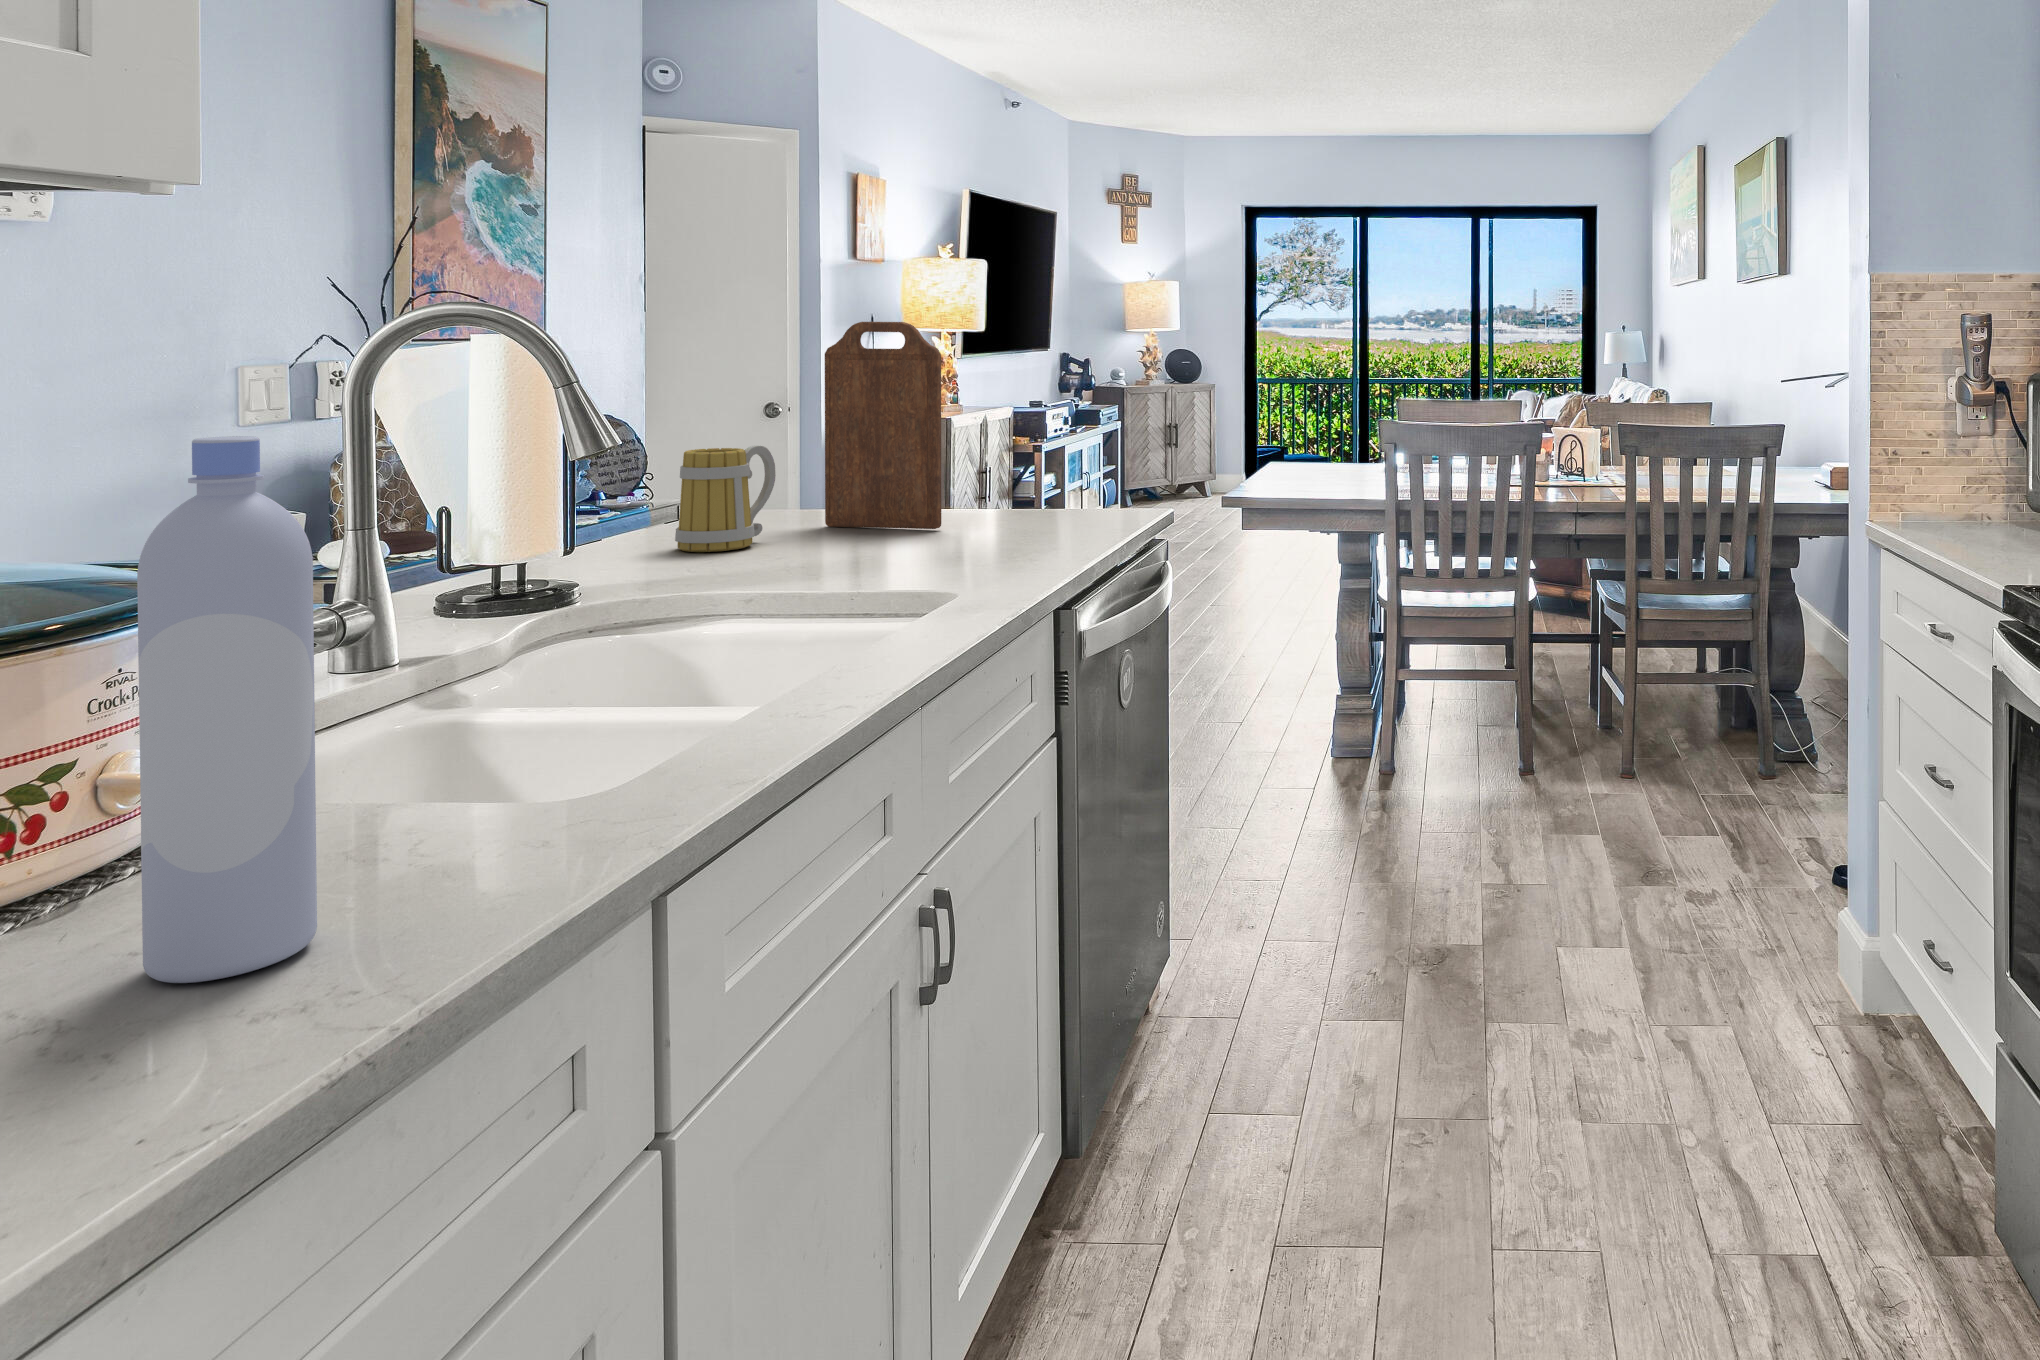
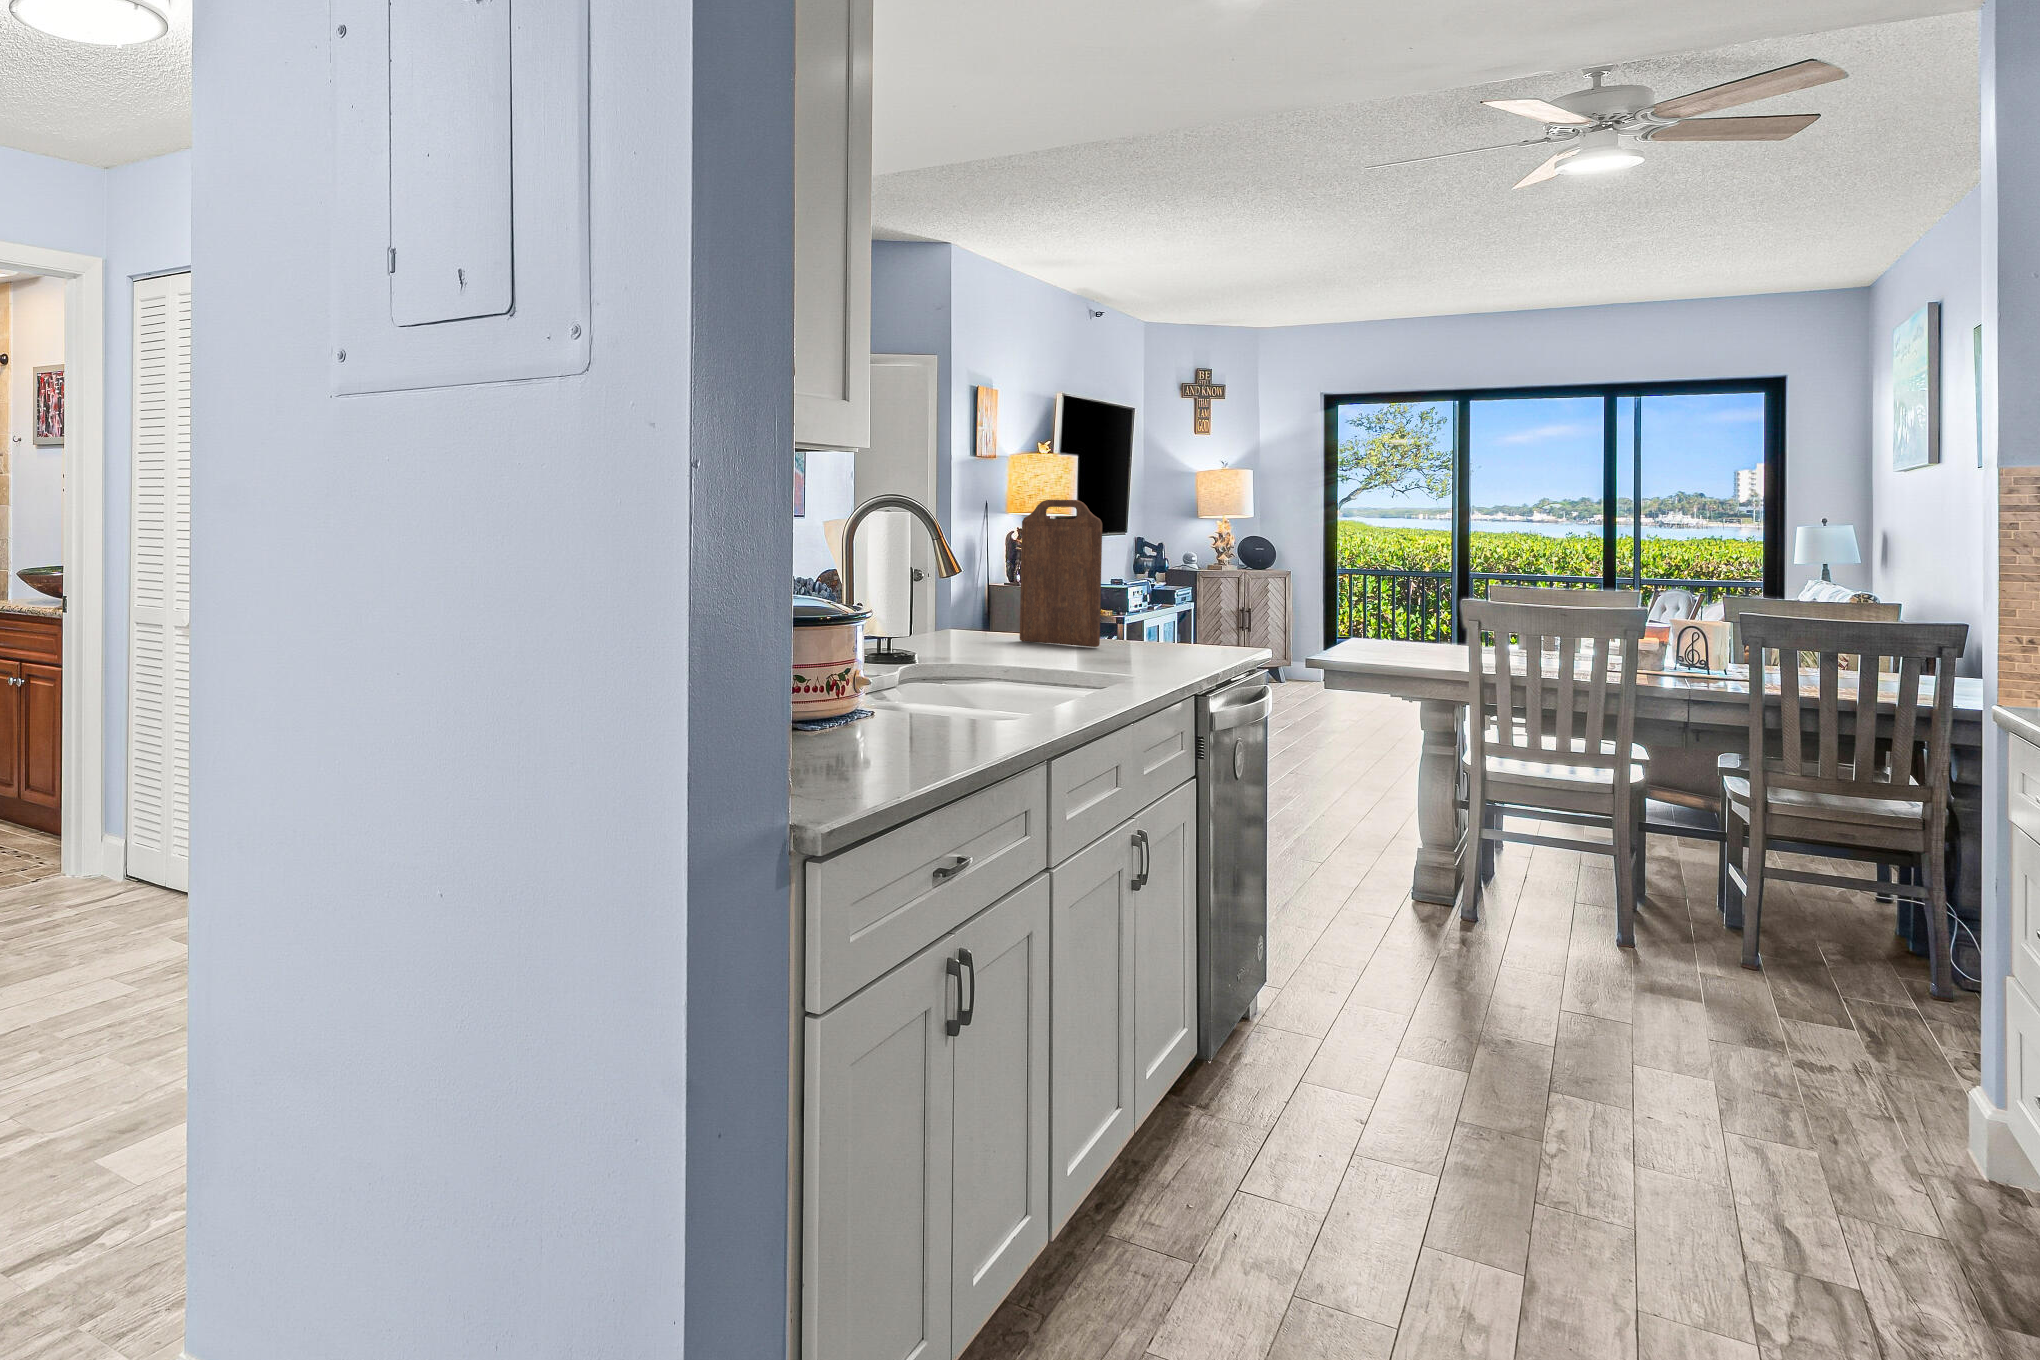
bottle: present [137,436,317,983] -> none [885,534,939,743]
mug: present [675,446,776,552] -> none [938,581,995,647]

